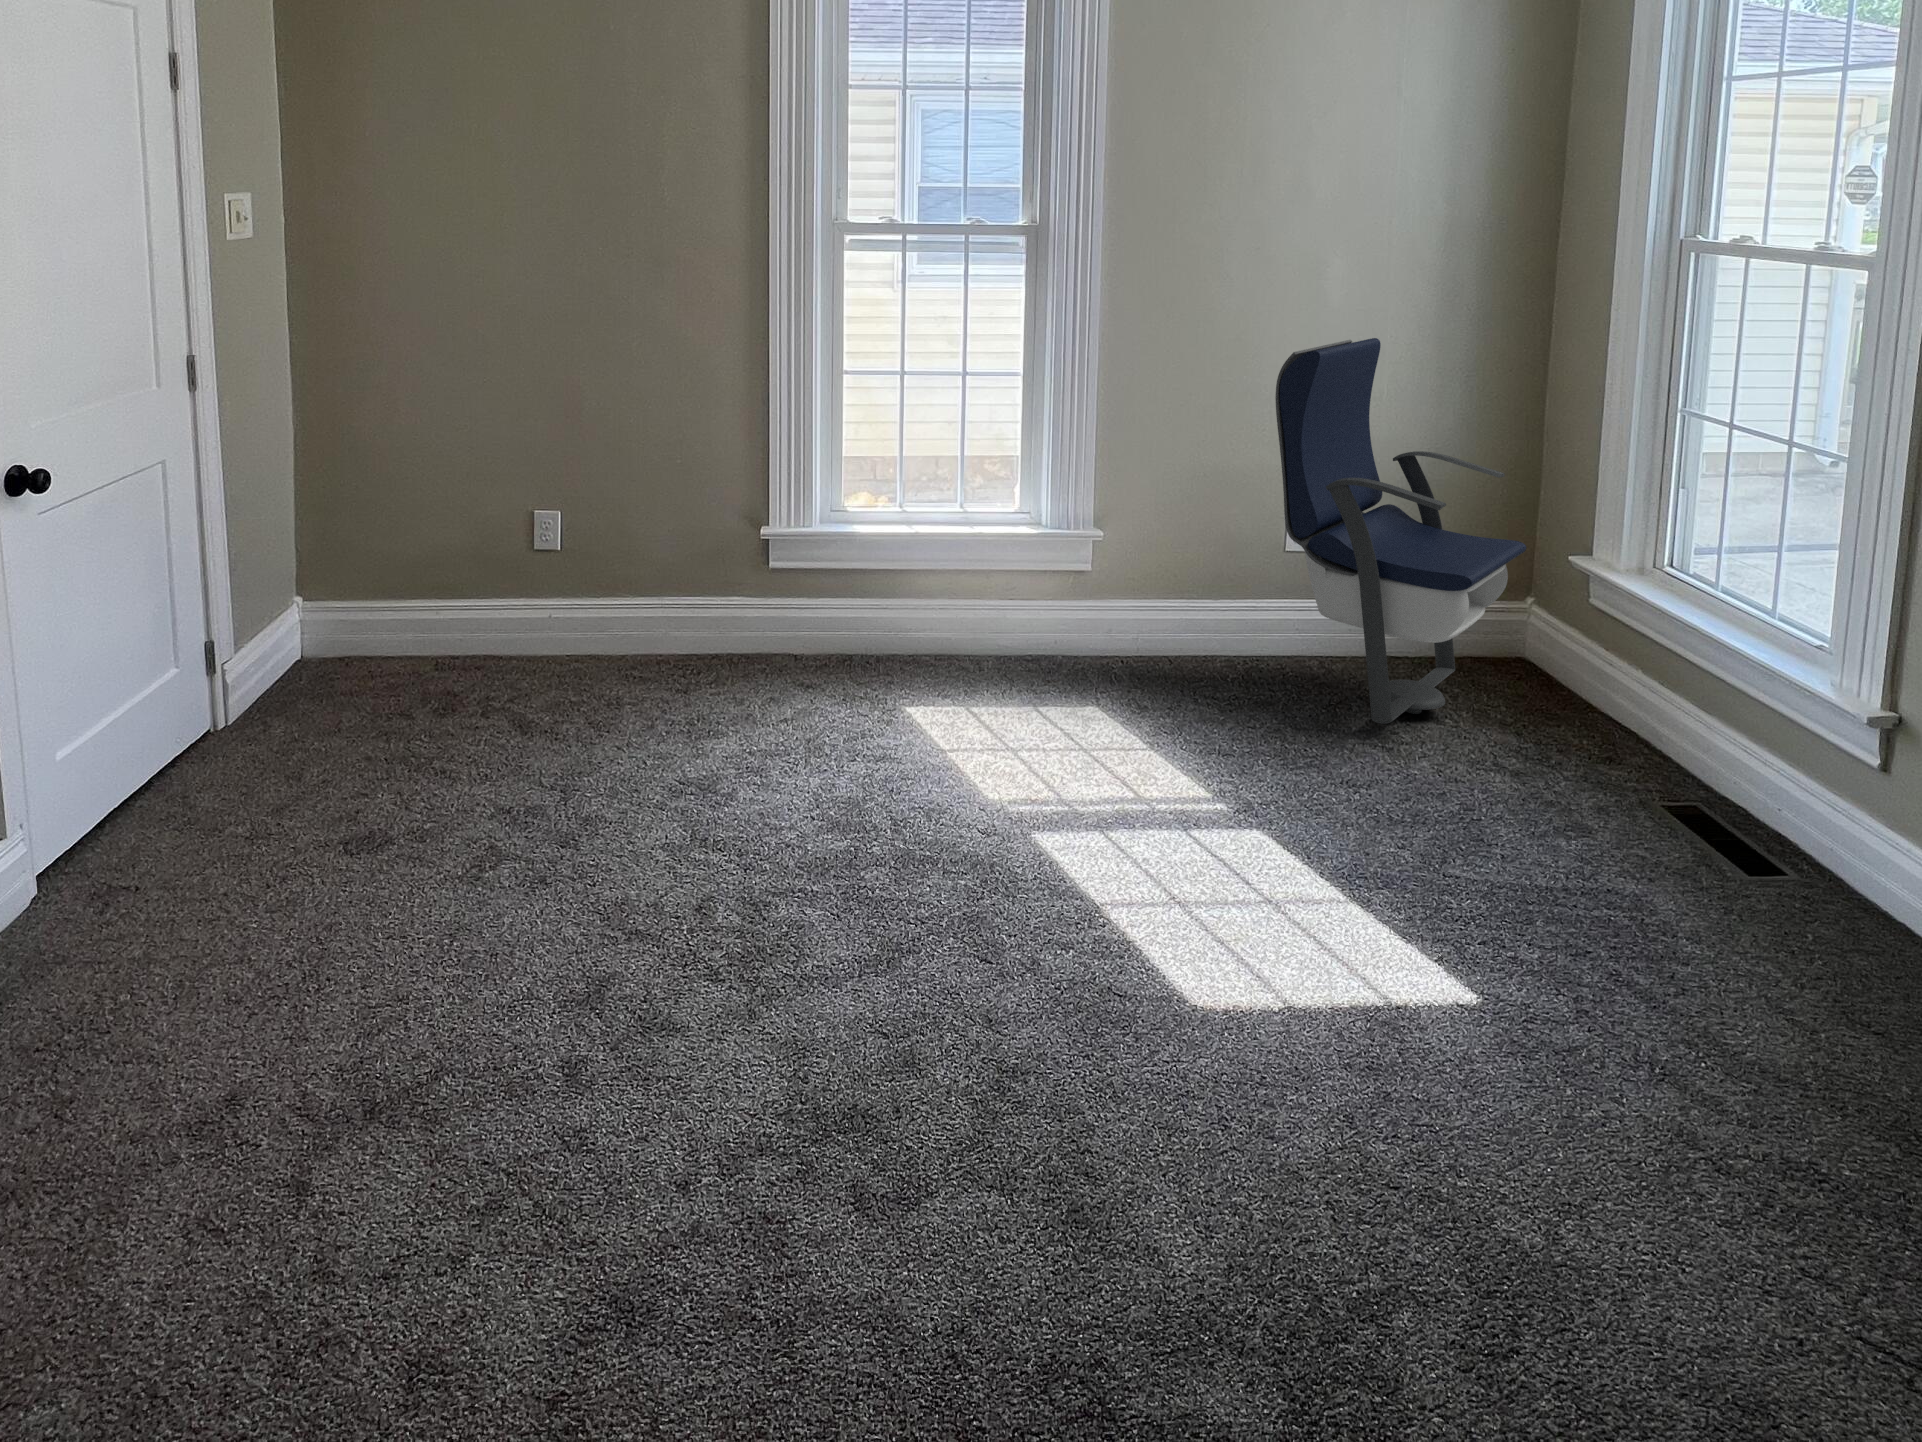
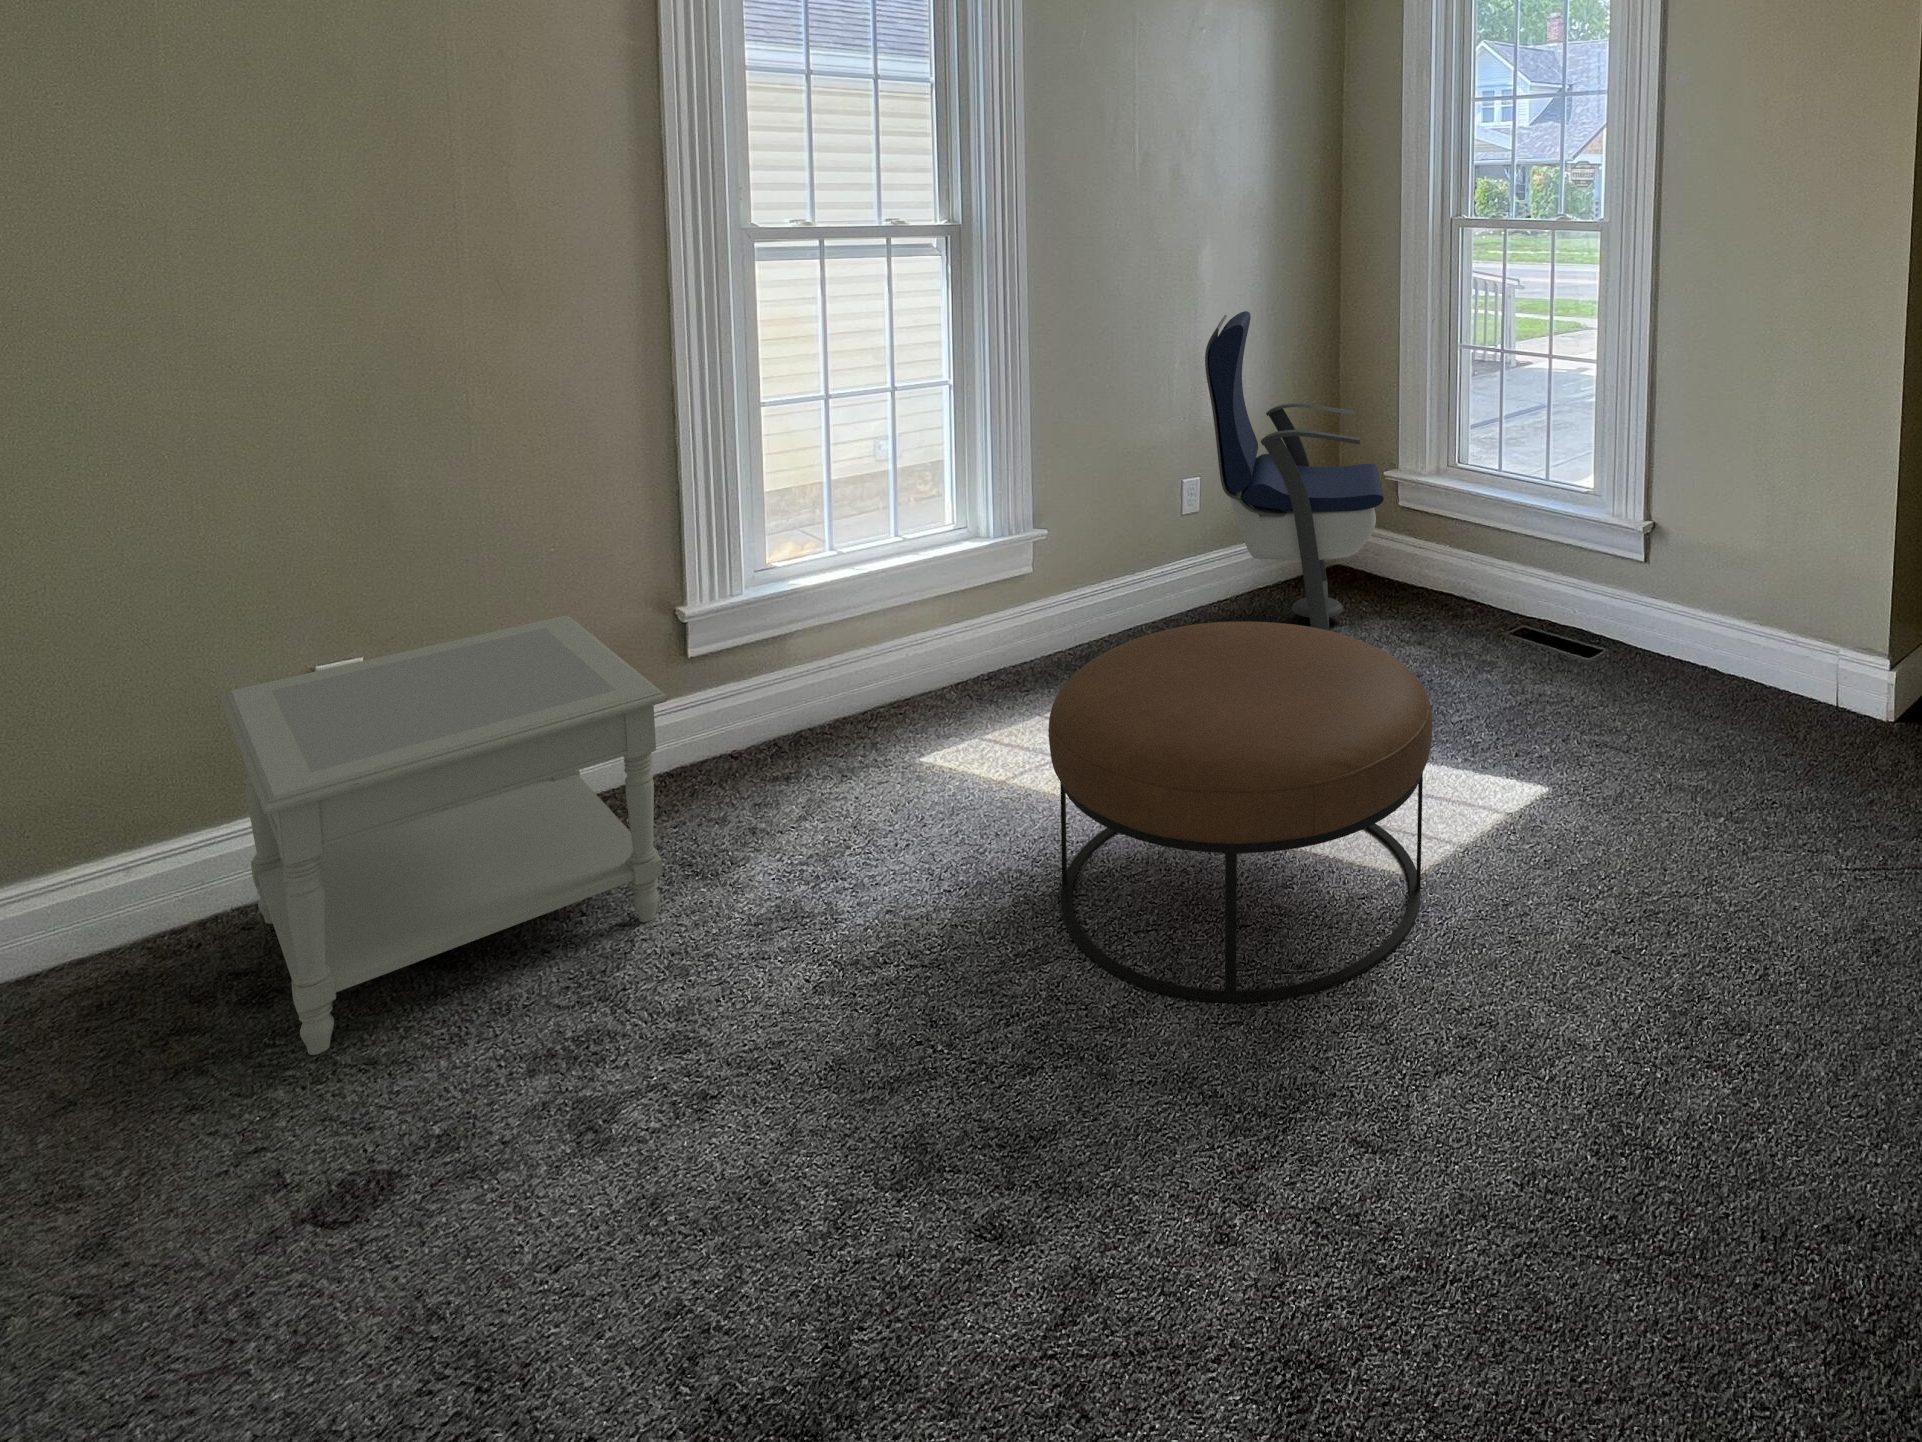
side table: none [400,512,680,756] -> present [220,616,668,1055]
ottoman: none [835,647,1237,1057] -> present [1048,621,1433,1003]

